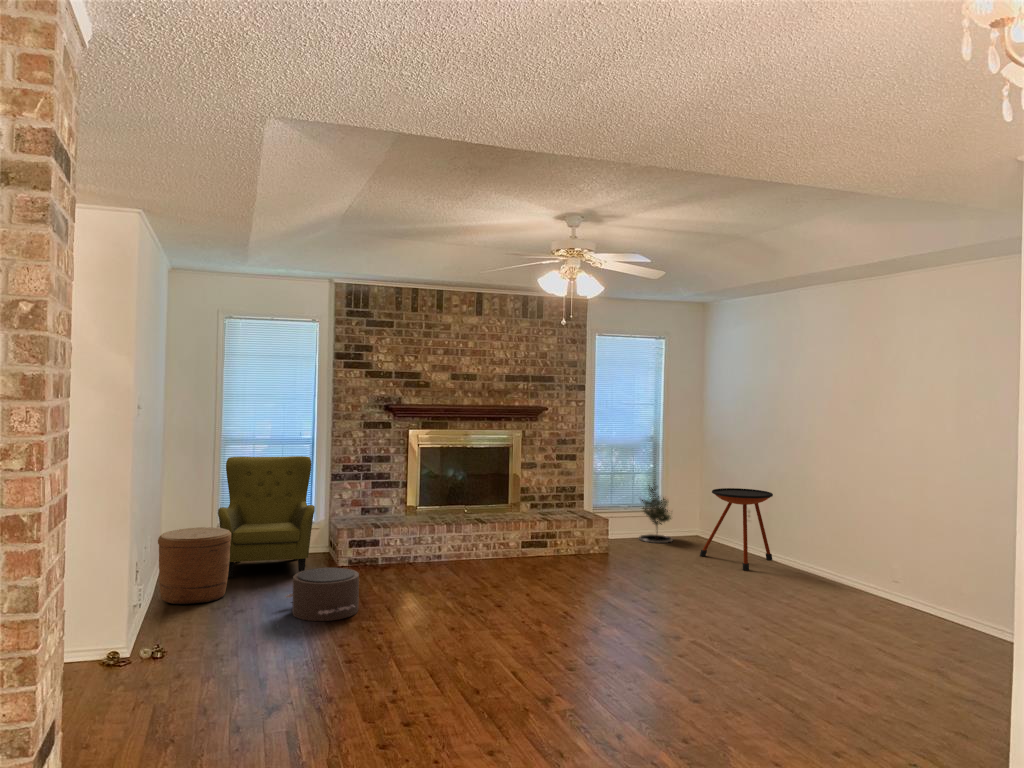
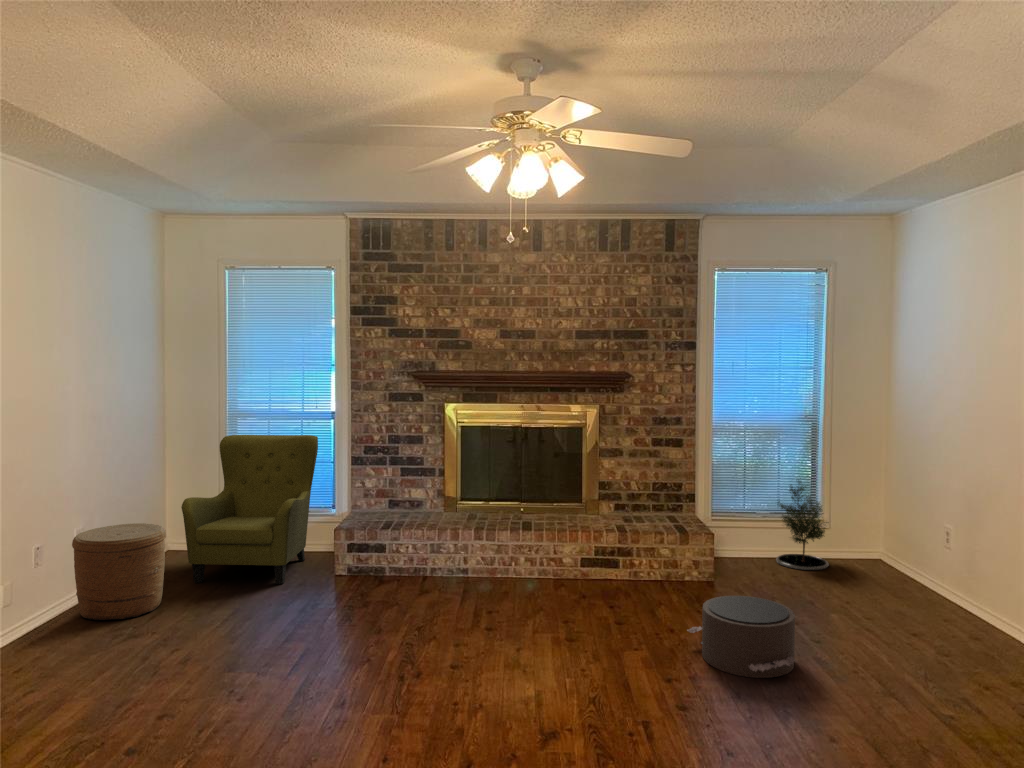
side table: present [700,488,773,571] -> none [852,499,979,639]
pouf: present [285,568,359,621] -> present [687,596,796,678]

